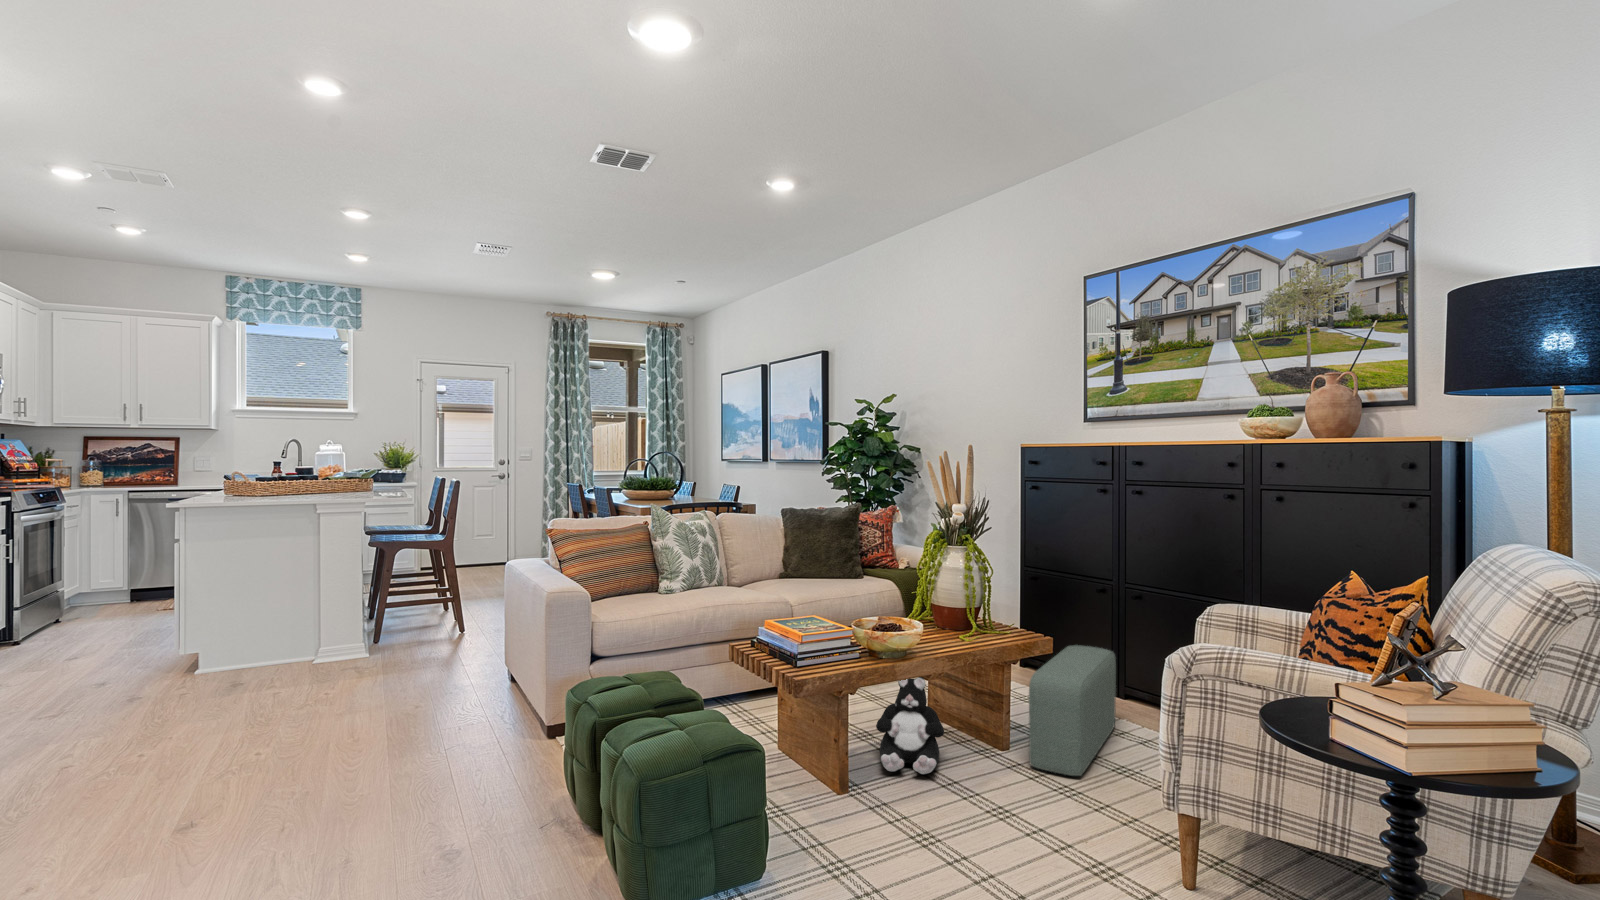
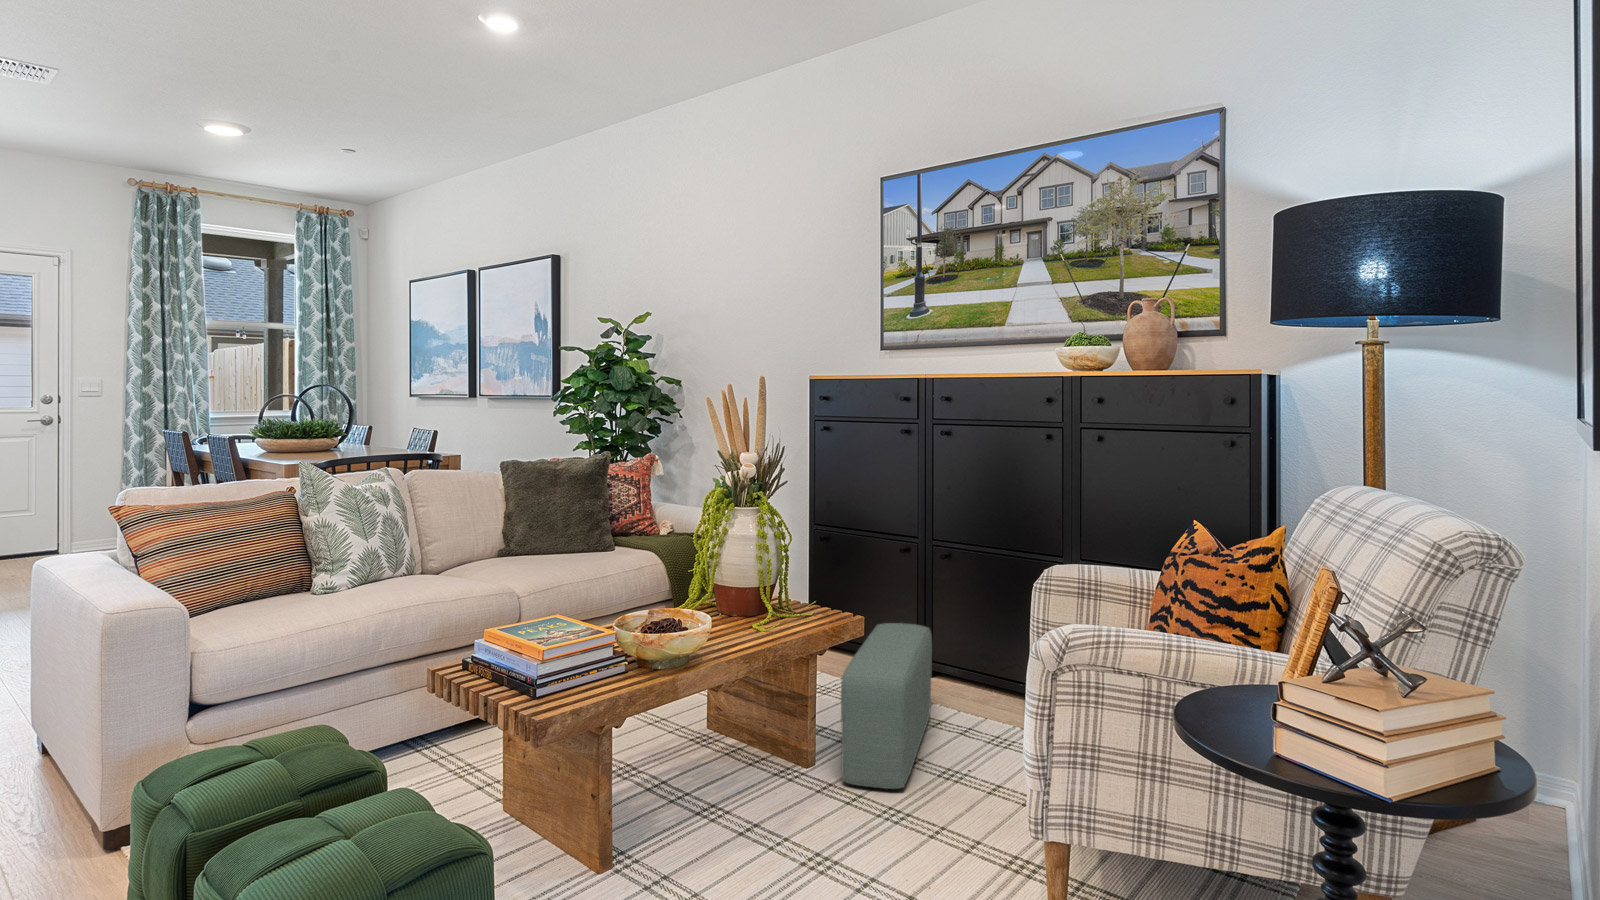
plush toy: present [876,677,944,774] -> none [646,685,737,816]

